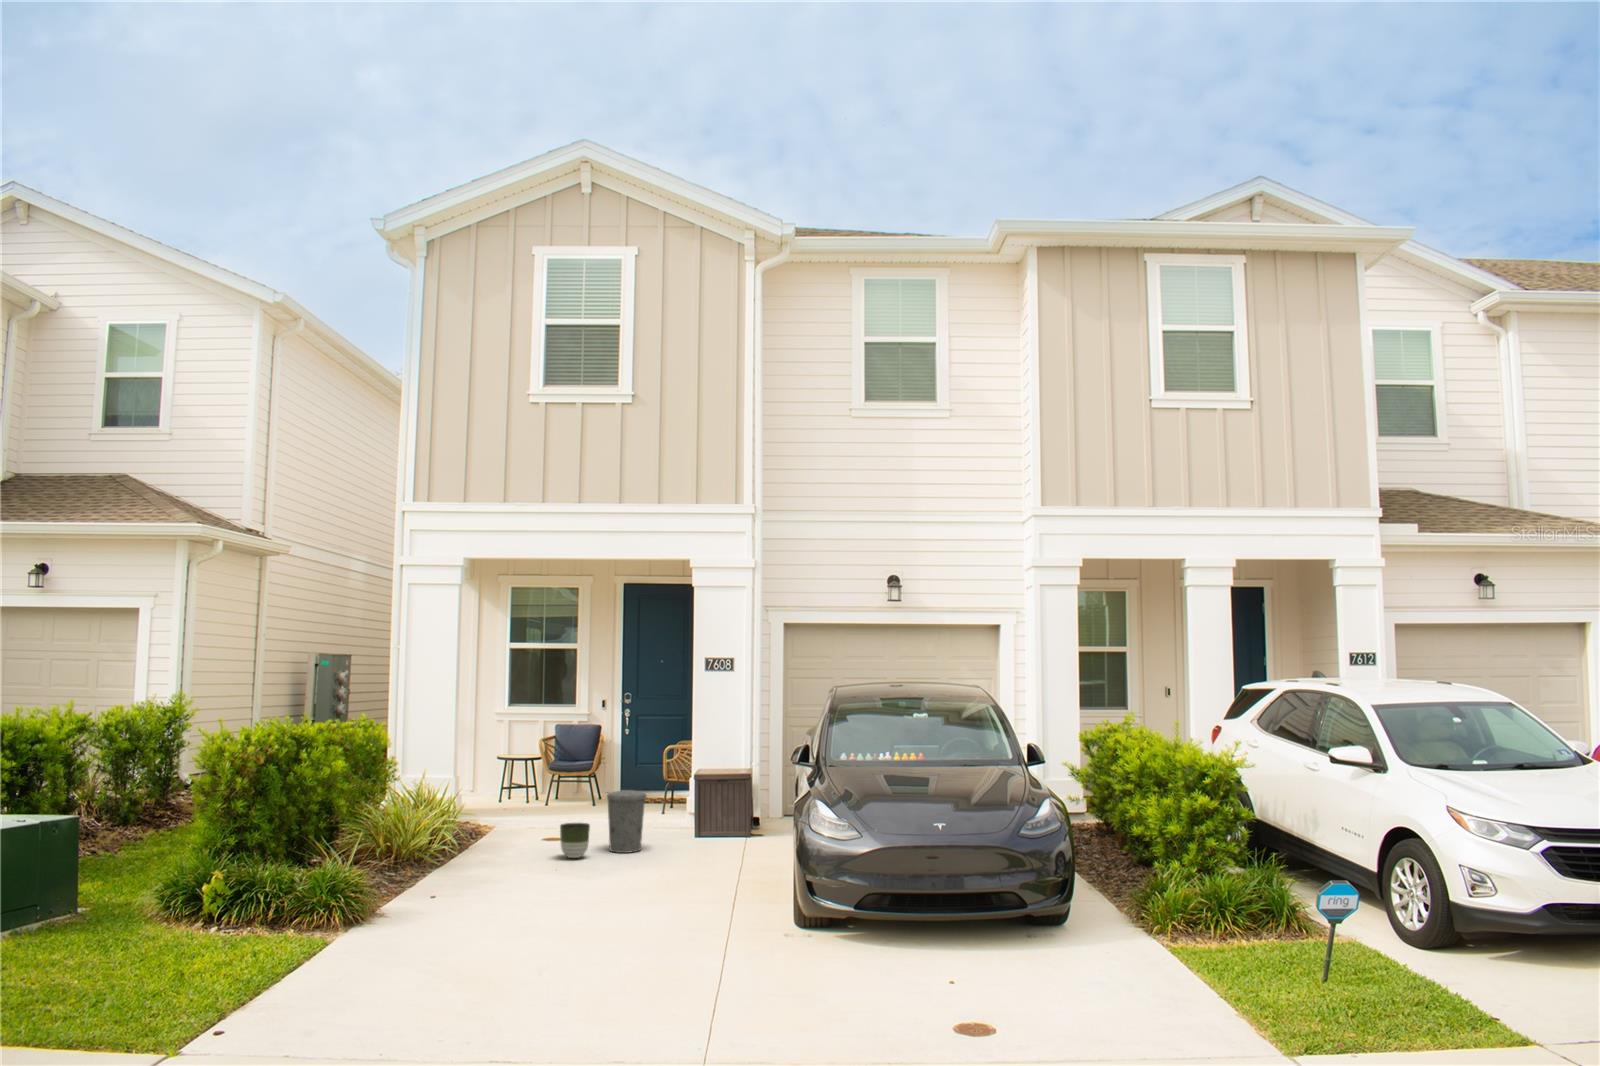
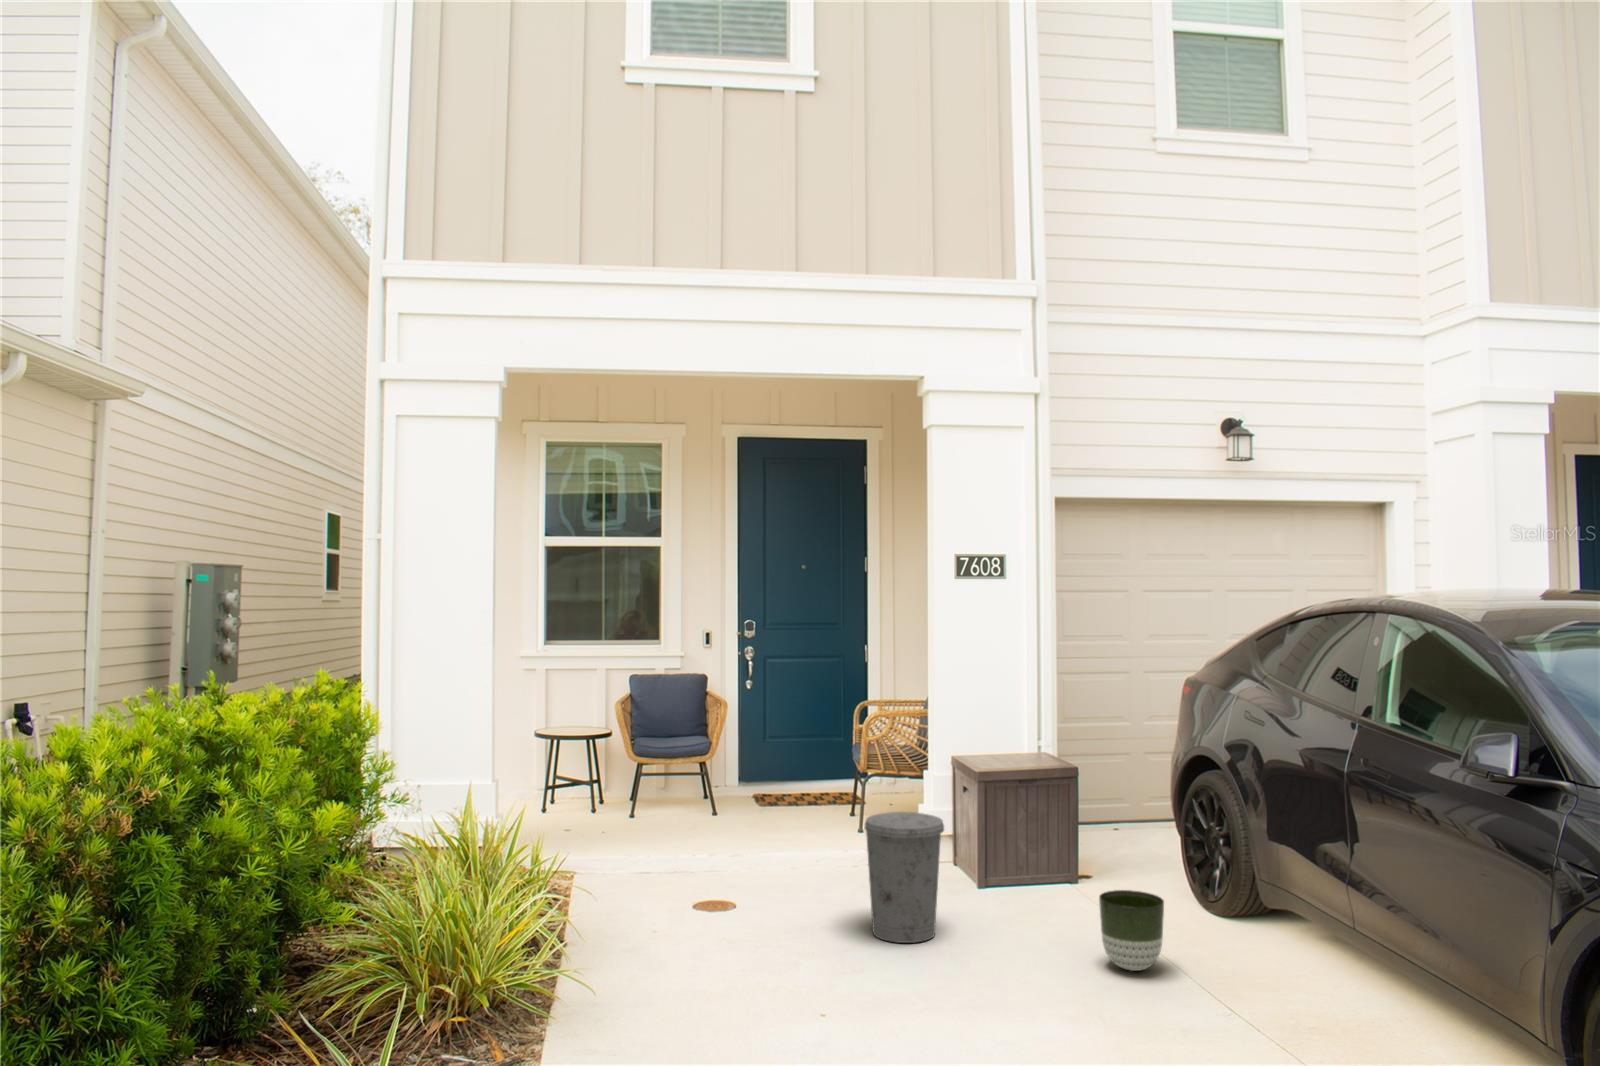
planter: present [560,823,590,858] -> present [1099,890,1164,971]

